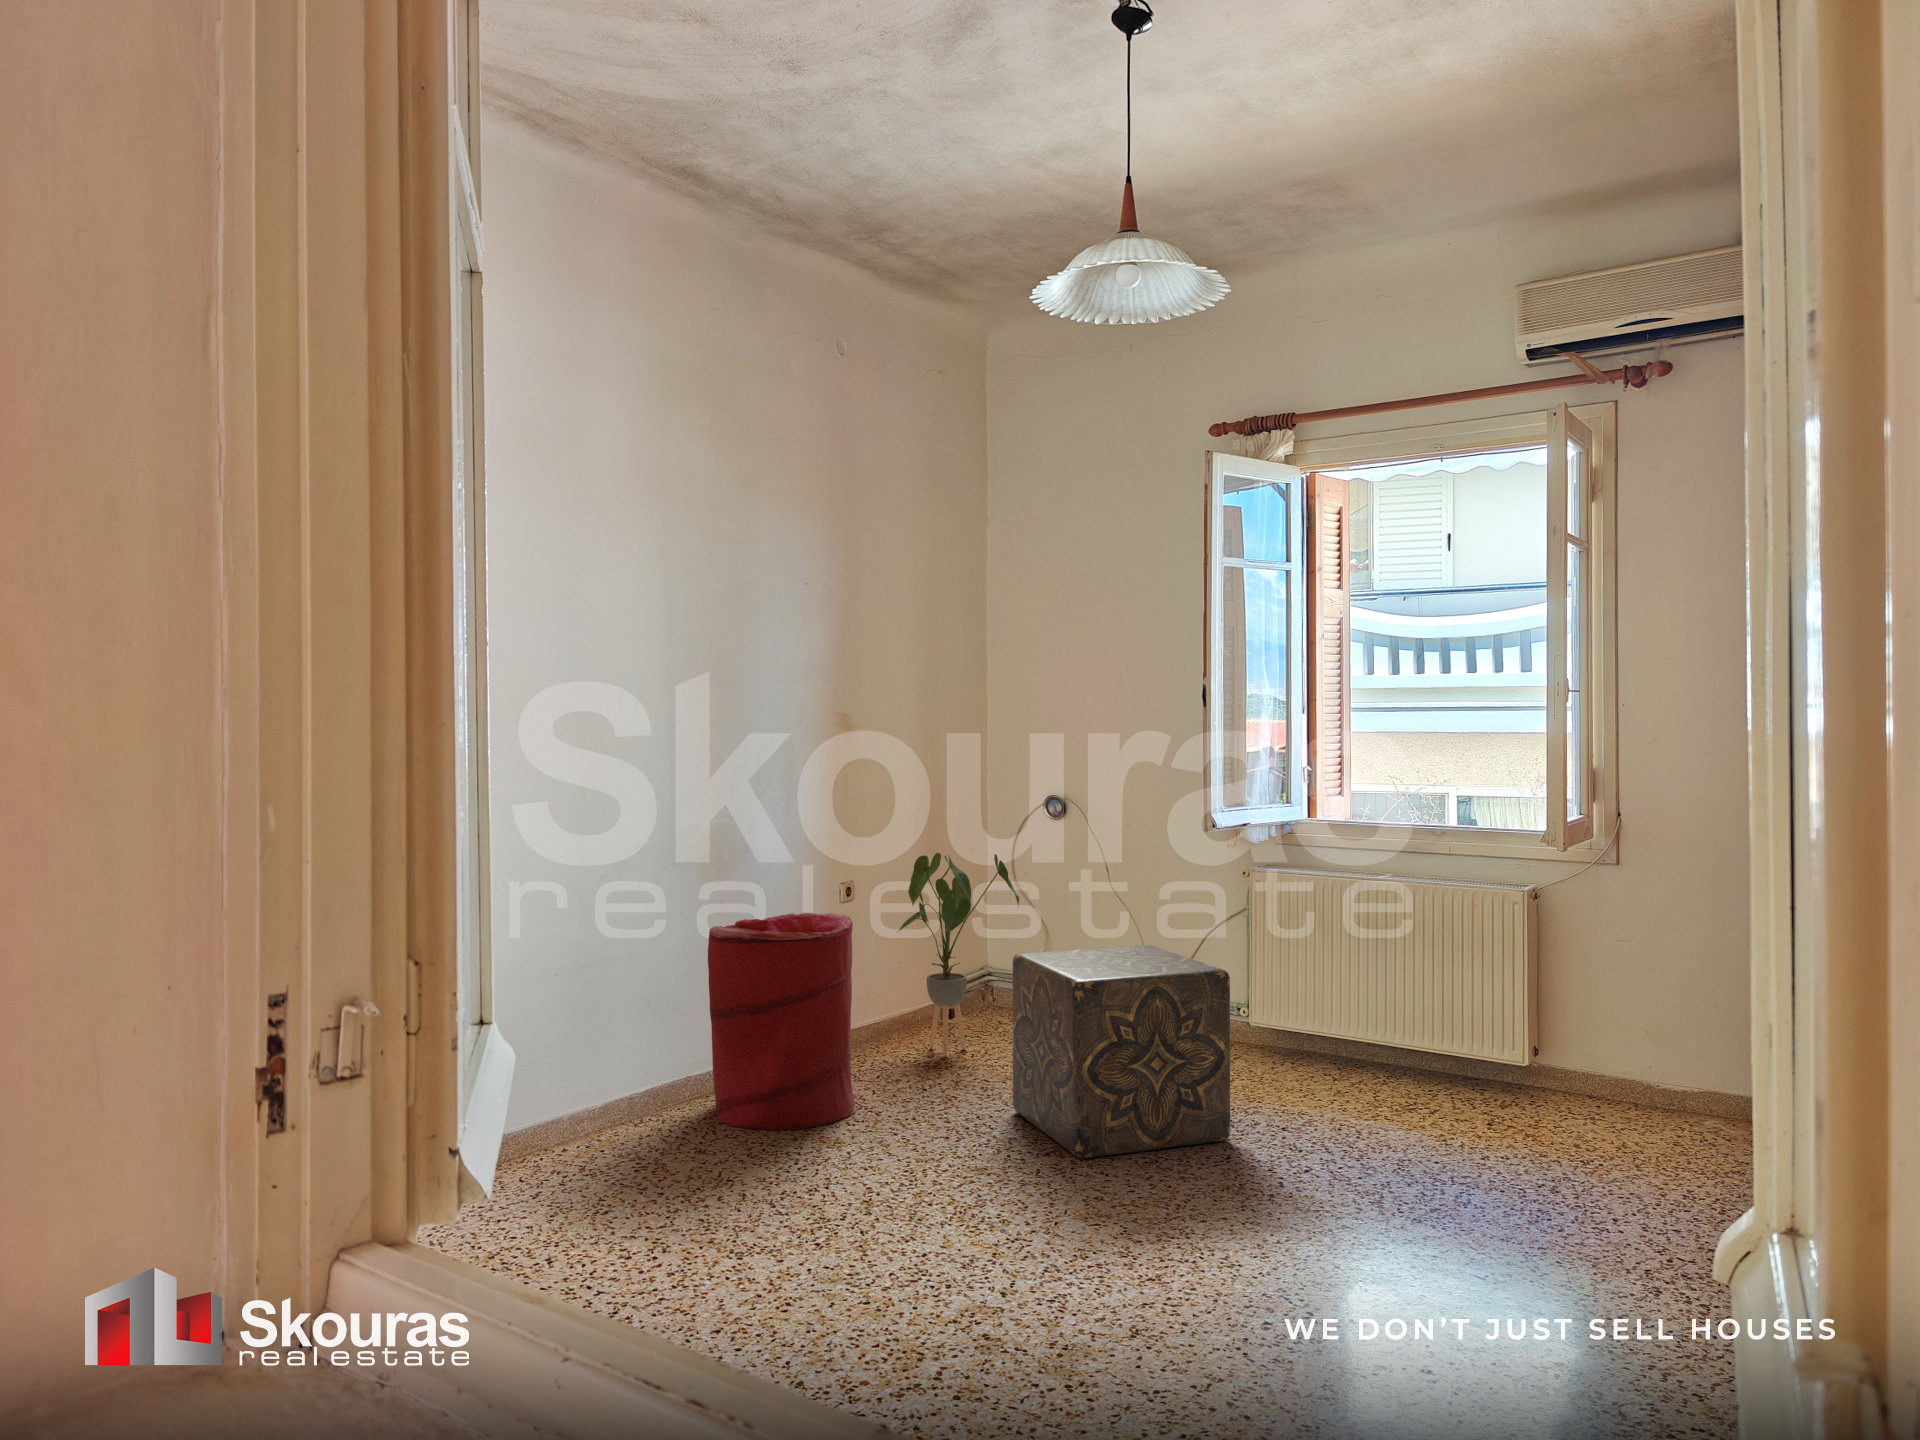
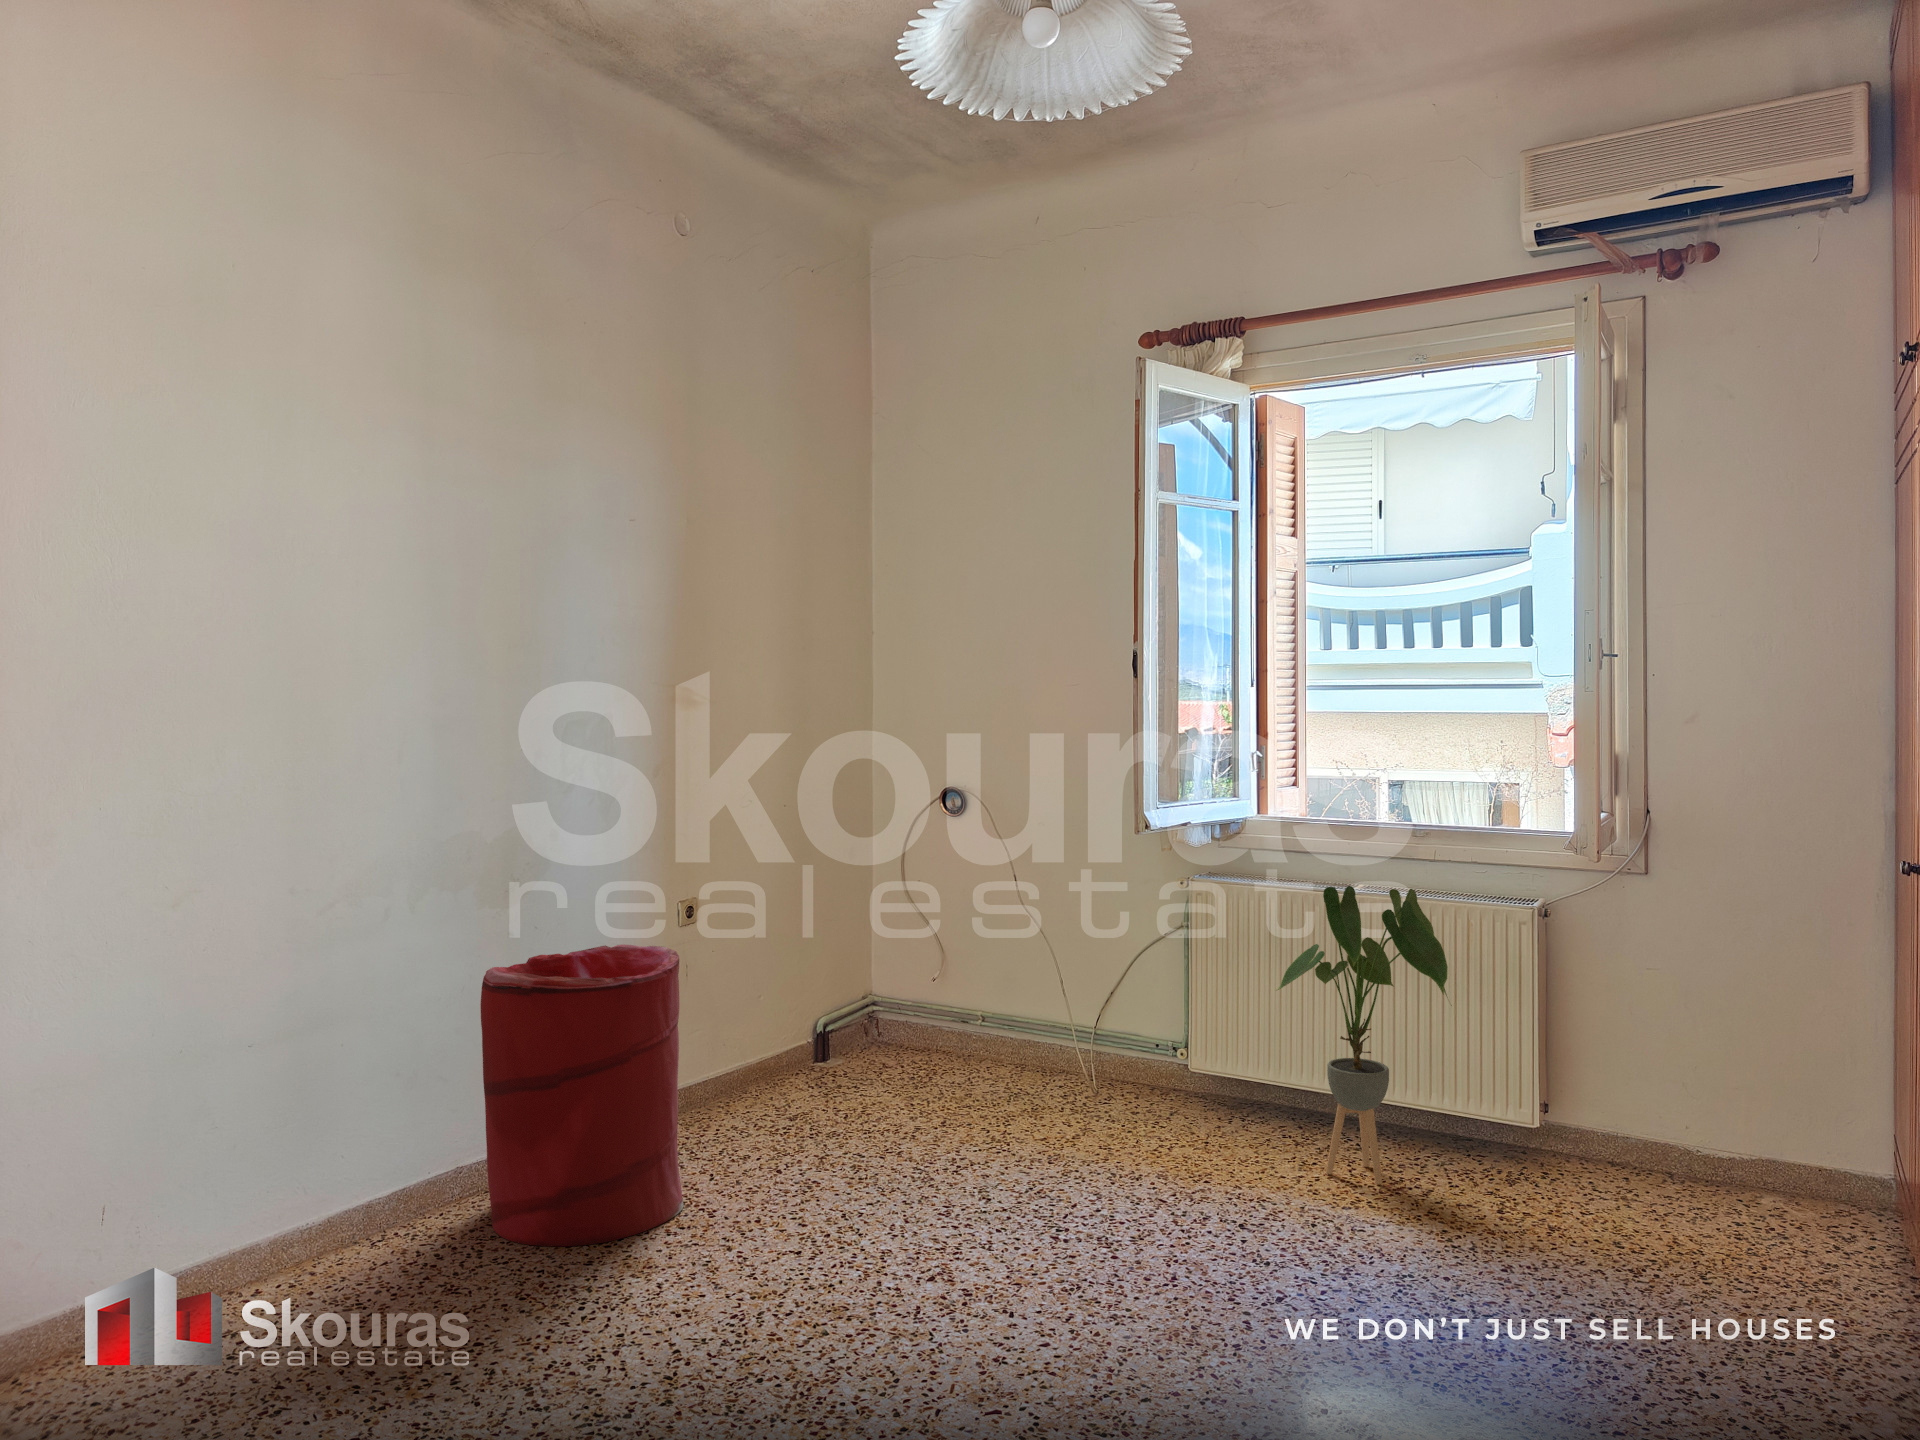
house plant: present [898,853,1019,1056] -> present [1276,886,1452,1184]
ottoman: present [1013,945,1230,1158] -> none [890,982,1175,1286]

